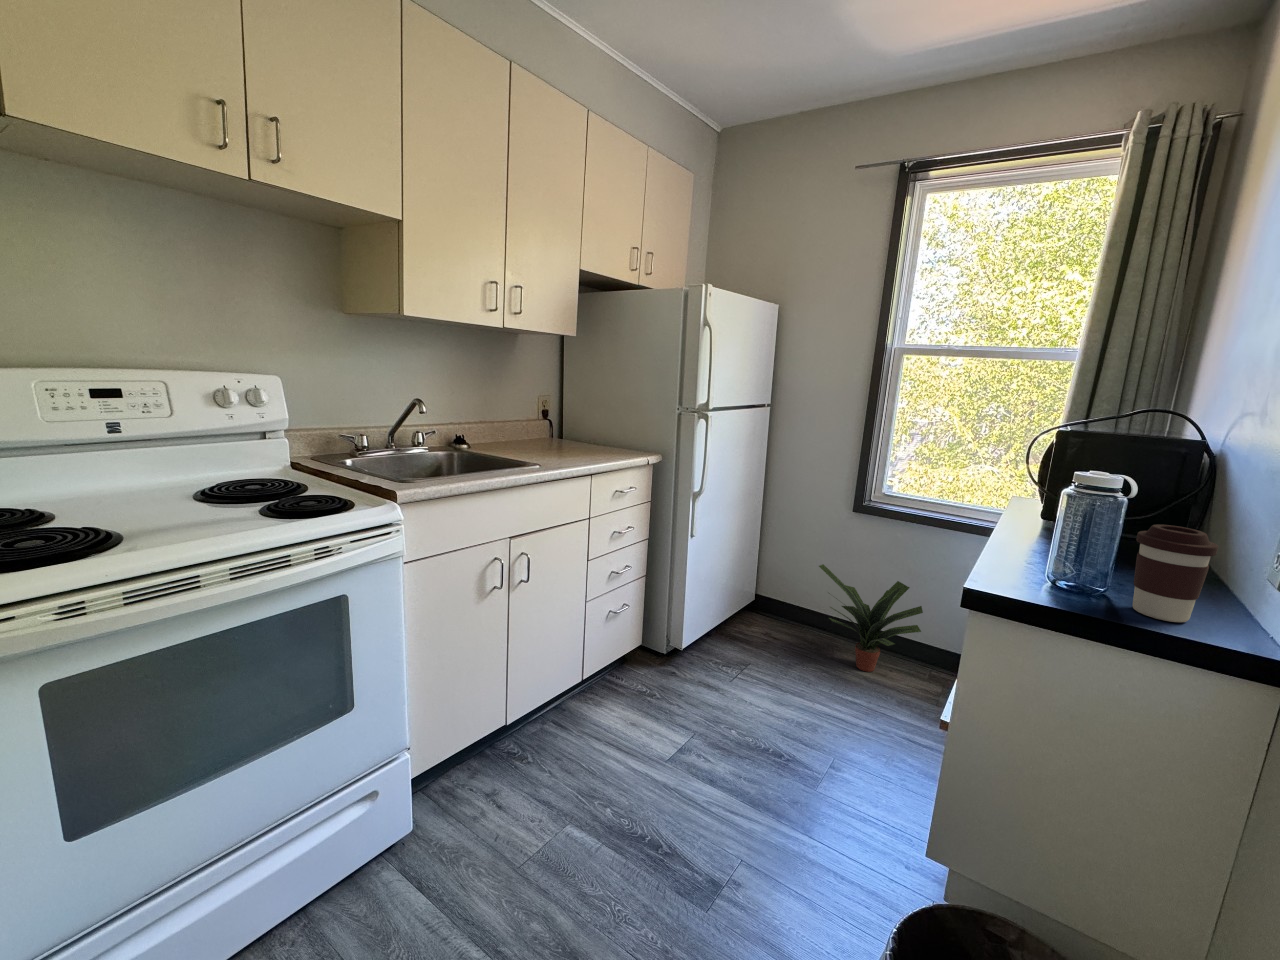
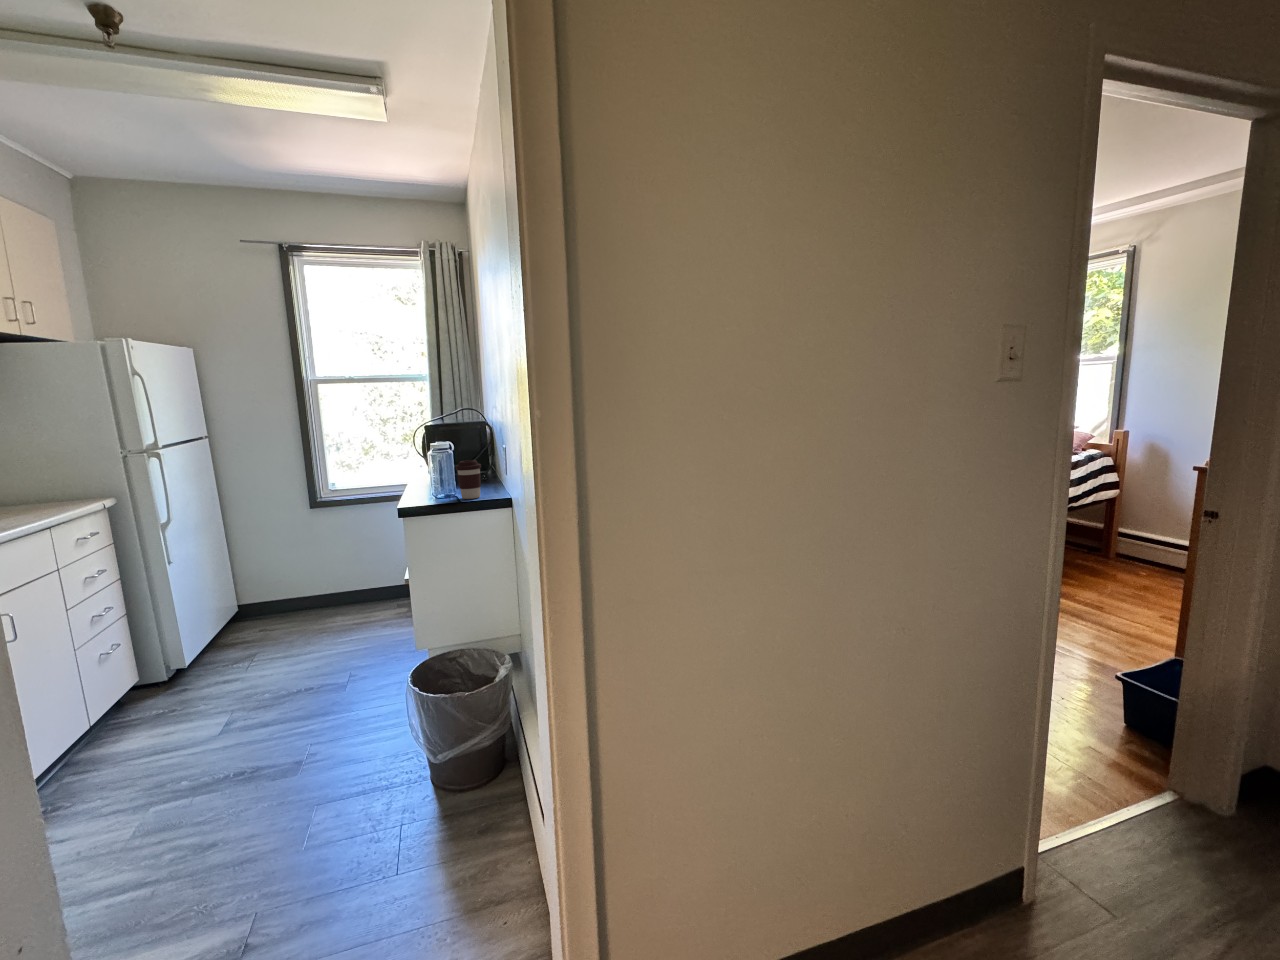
potted plant: present [819,564,923,672] -> none [294,550,384,622]

